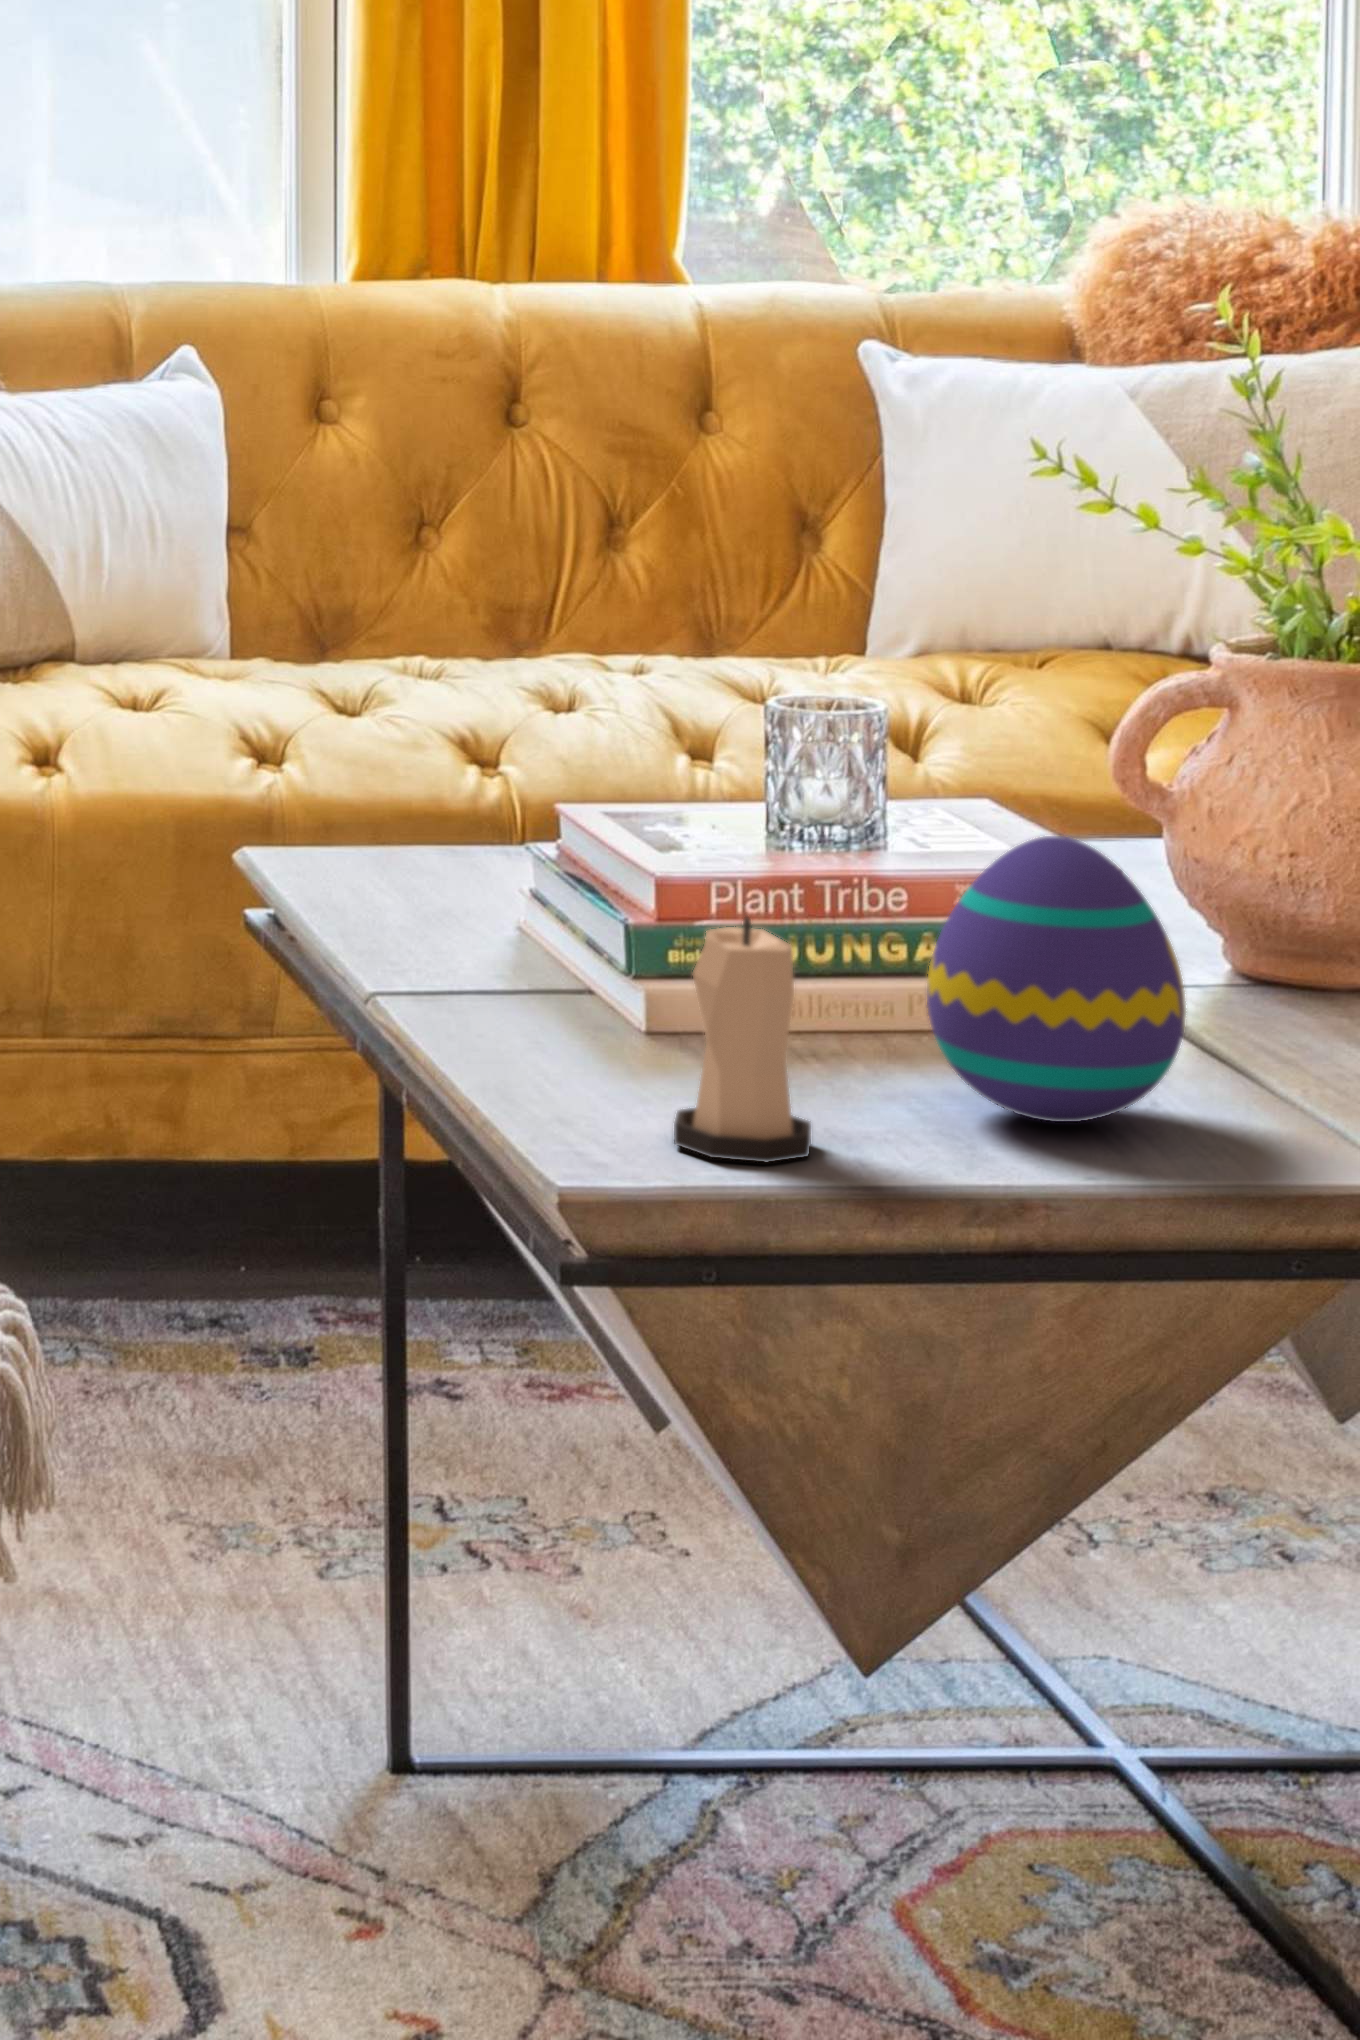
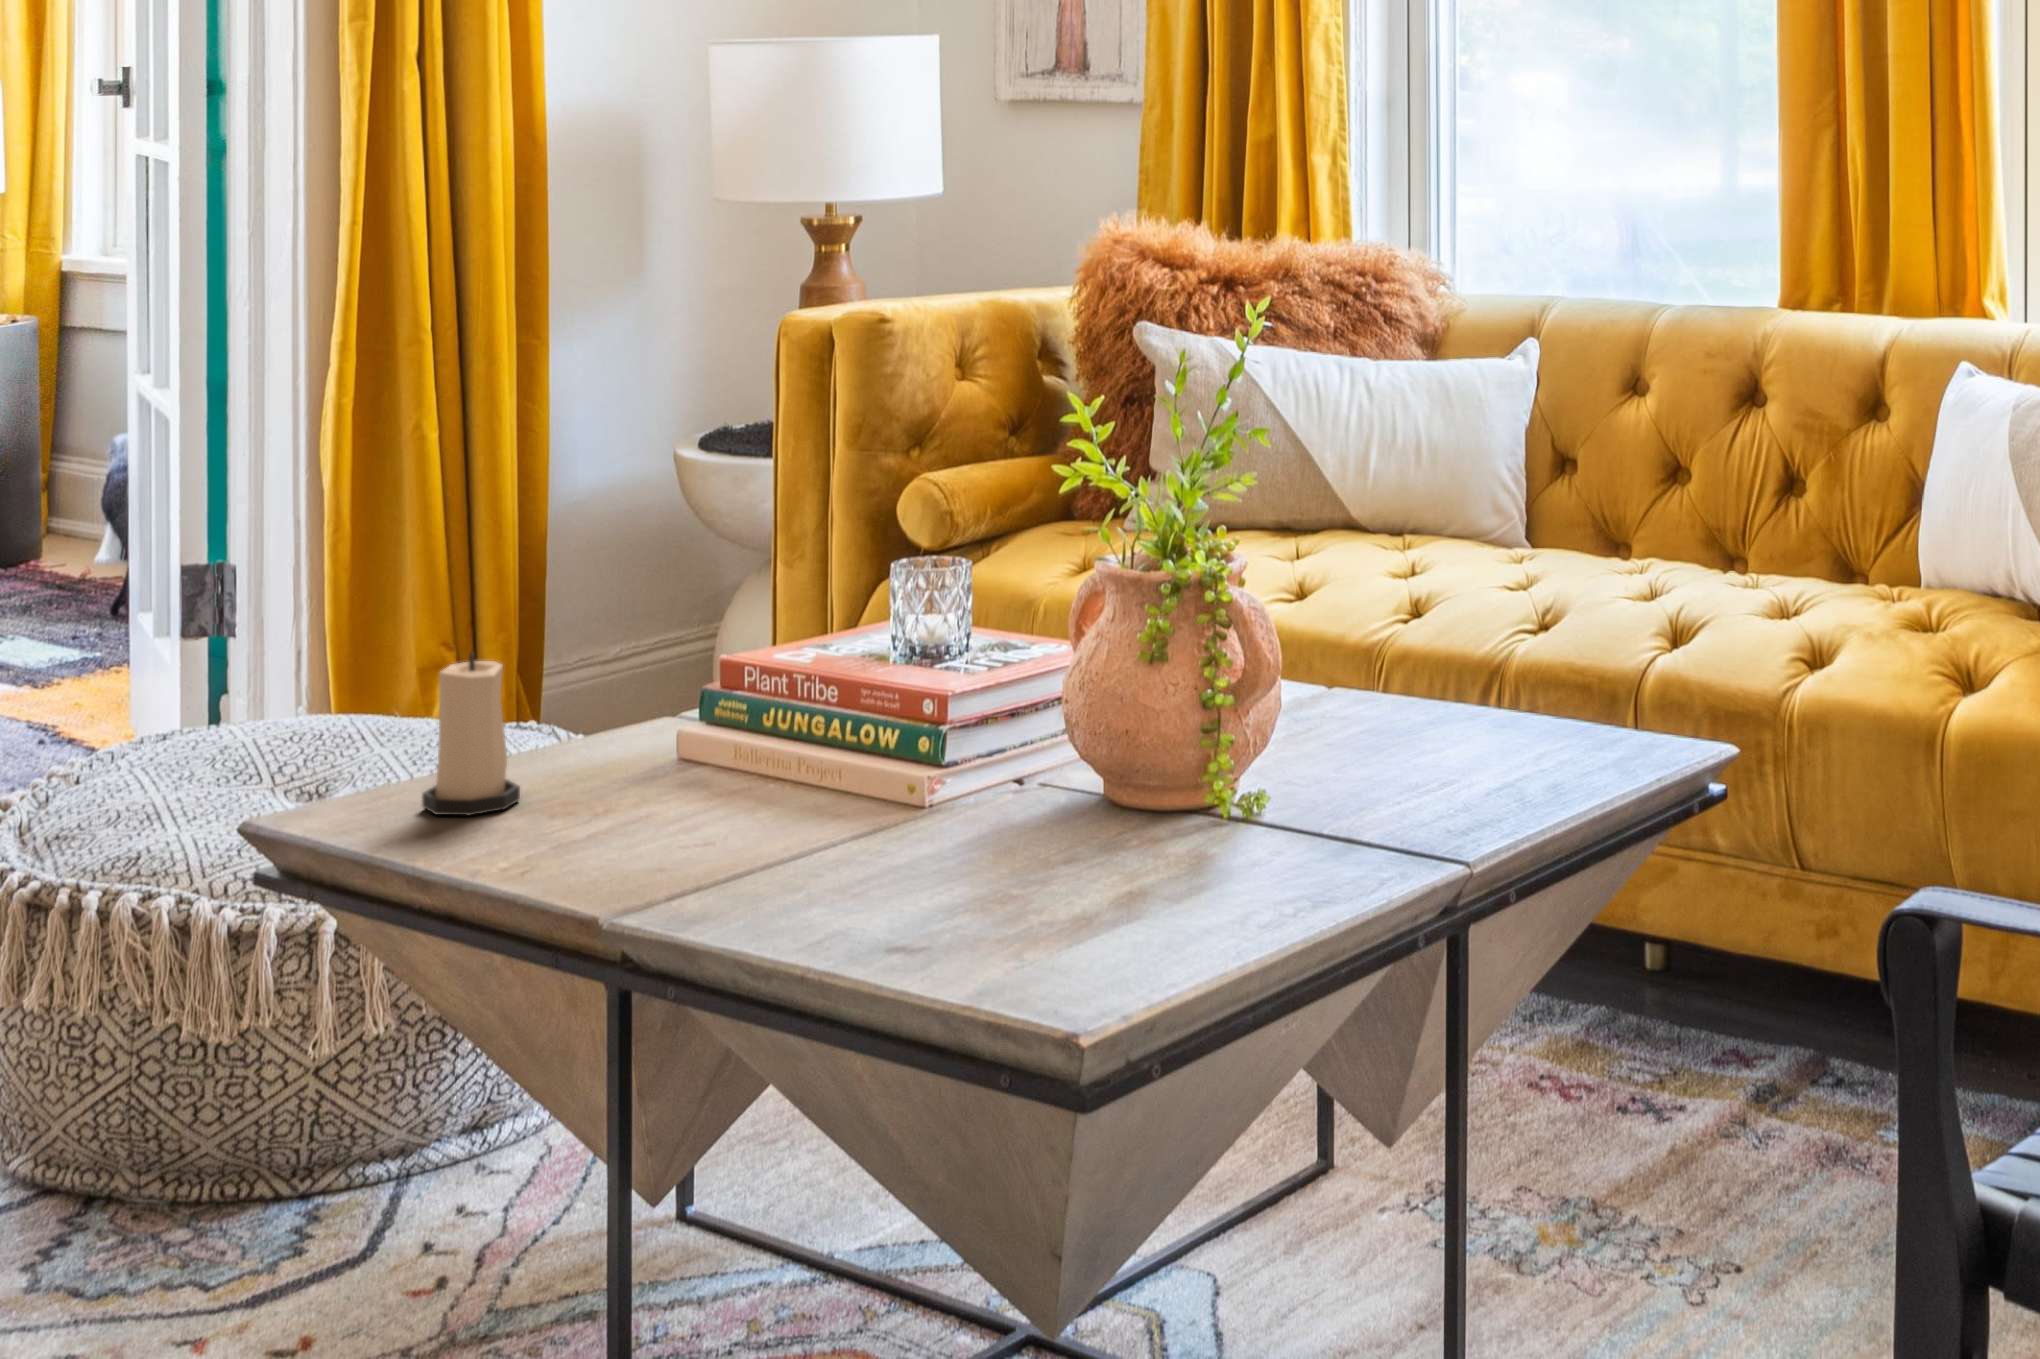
decorative egg: present [927,836,1186,1122] -> none [583,624,757,821]

